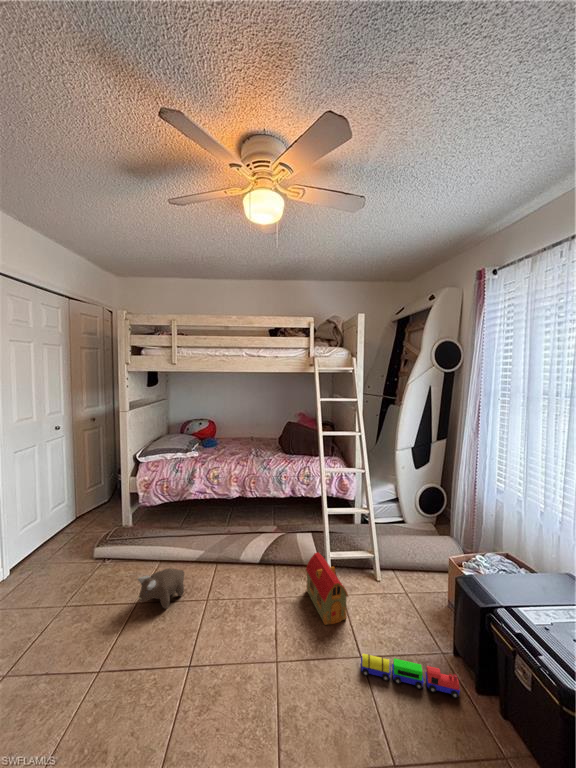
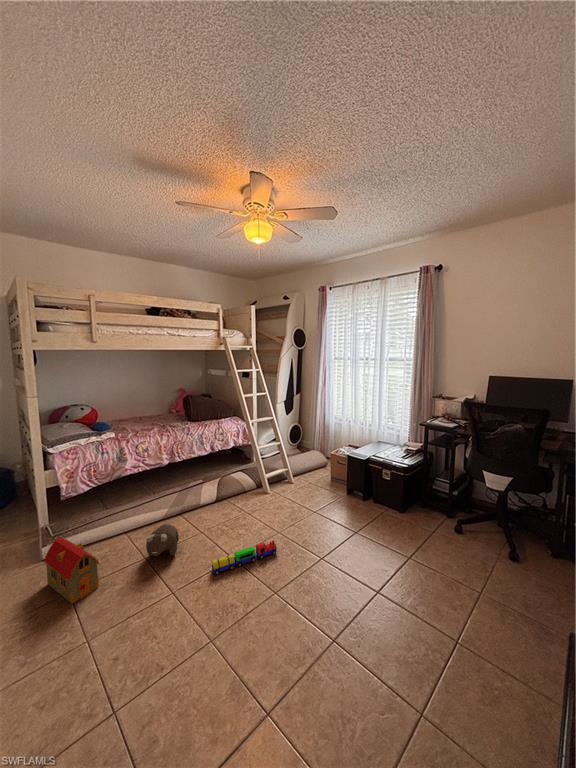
toy house: present [306,553,348,625] -> present [44,538,99,604]
toy train: present [360,654,460,698] -> present [211,540,277,575]

